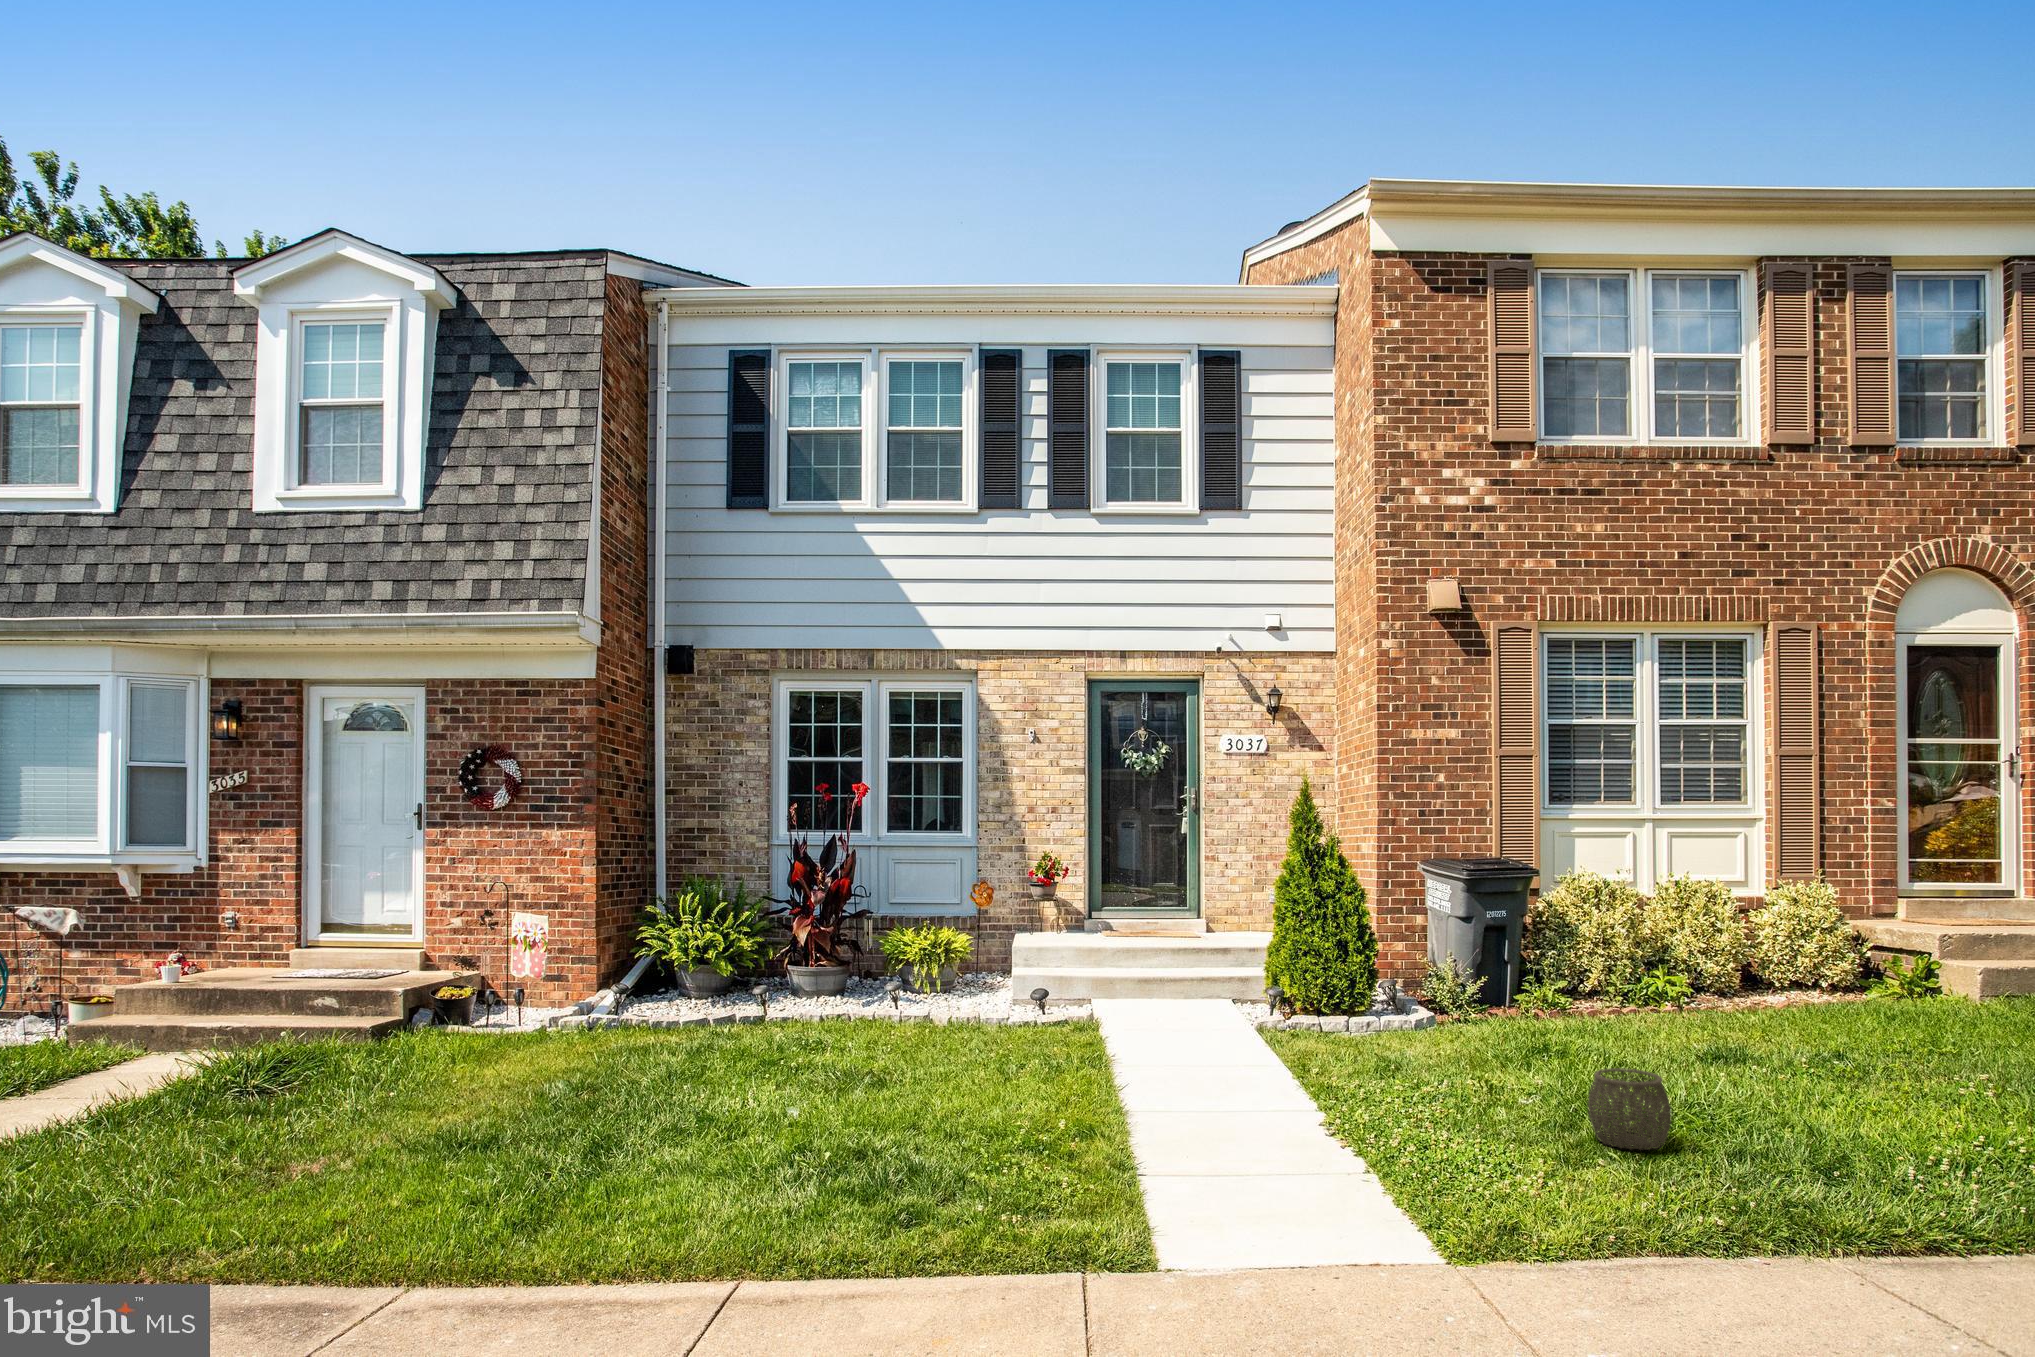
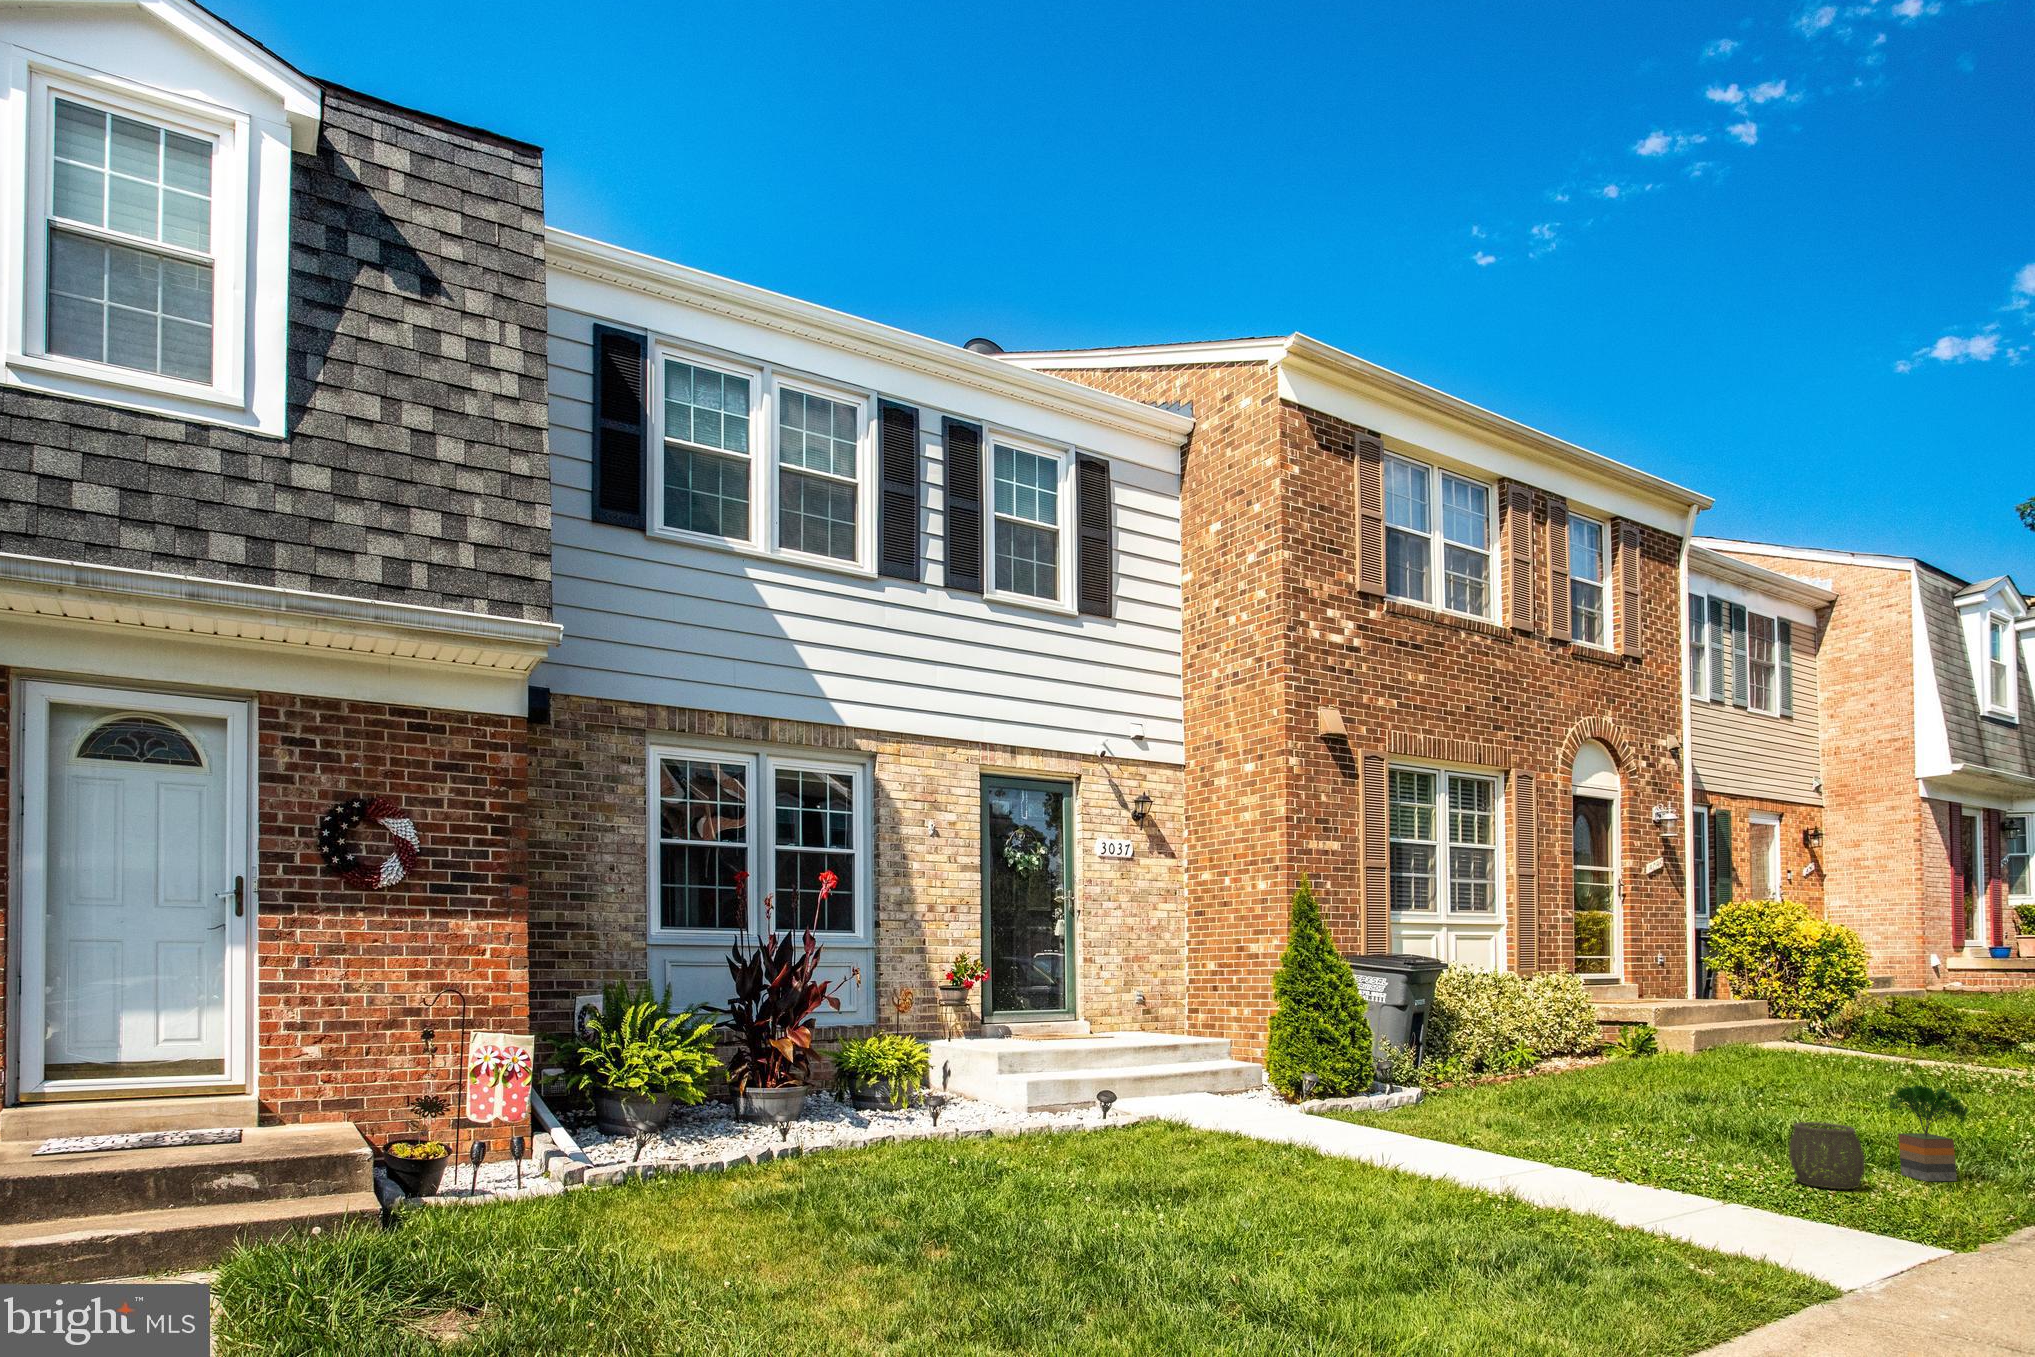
potted tree: none [1775,1035,1866,1159] -> present [1889,1085,1968,1181]

